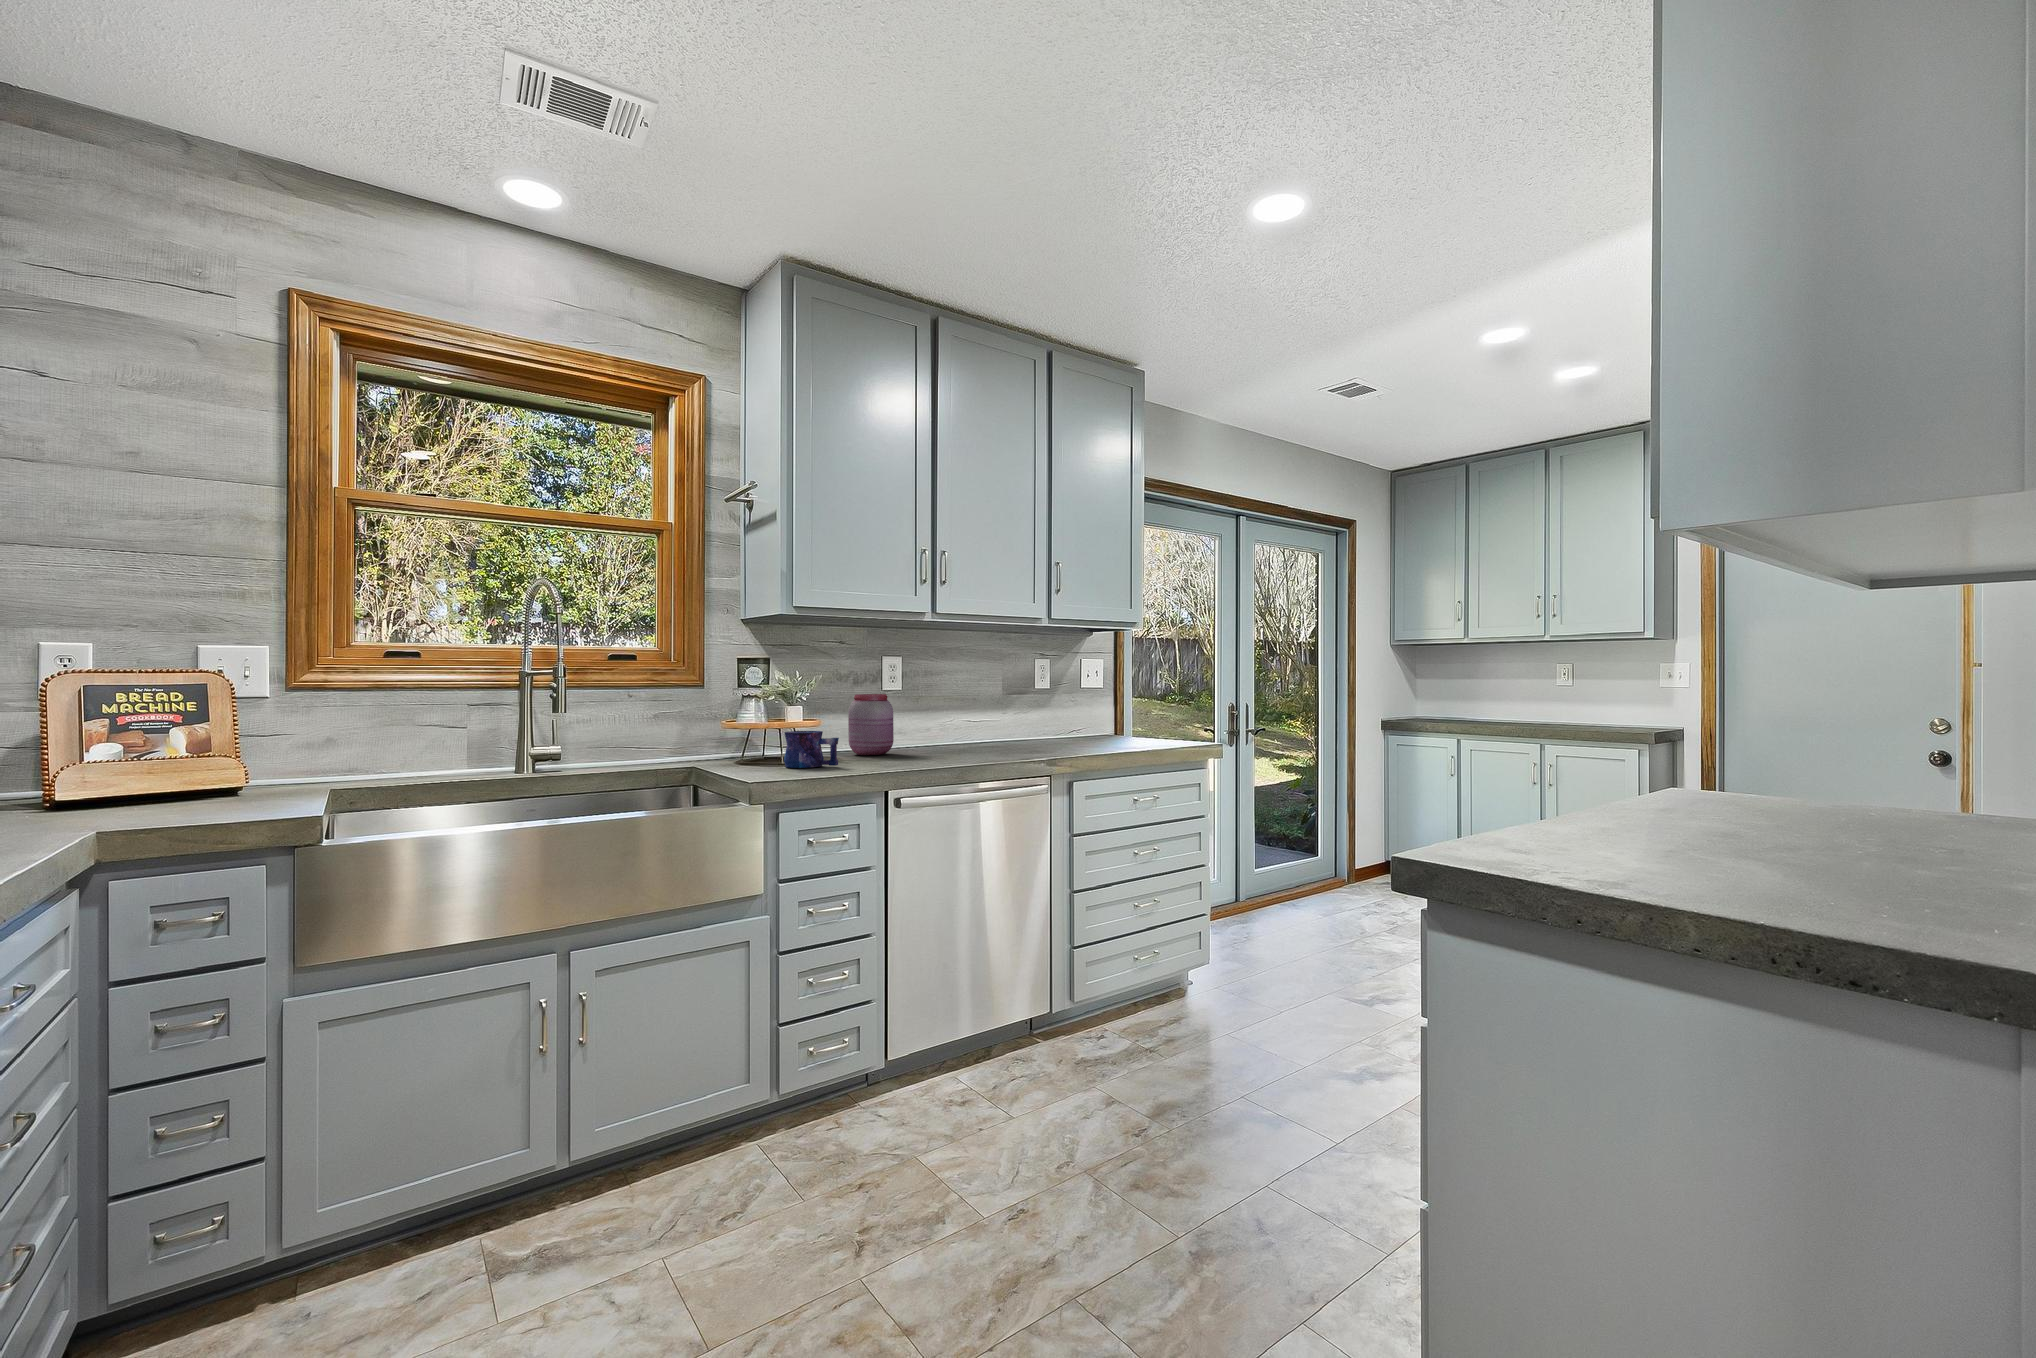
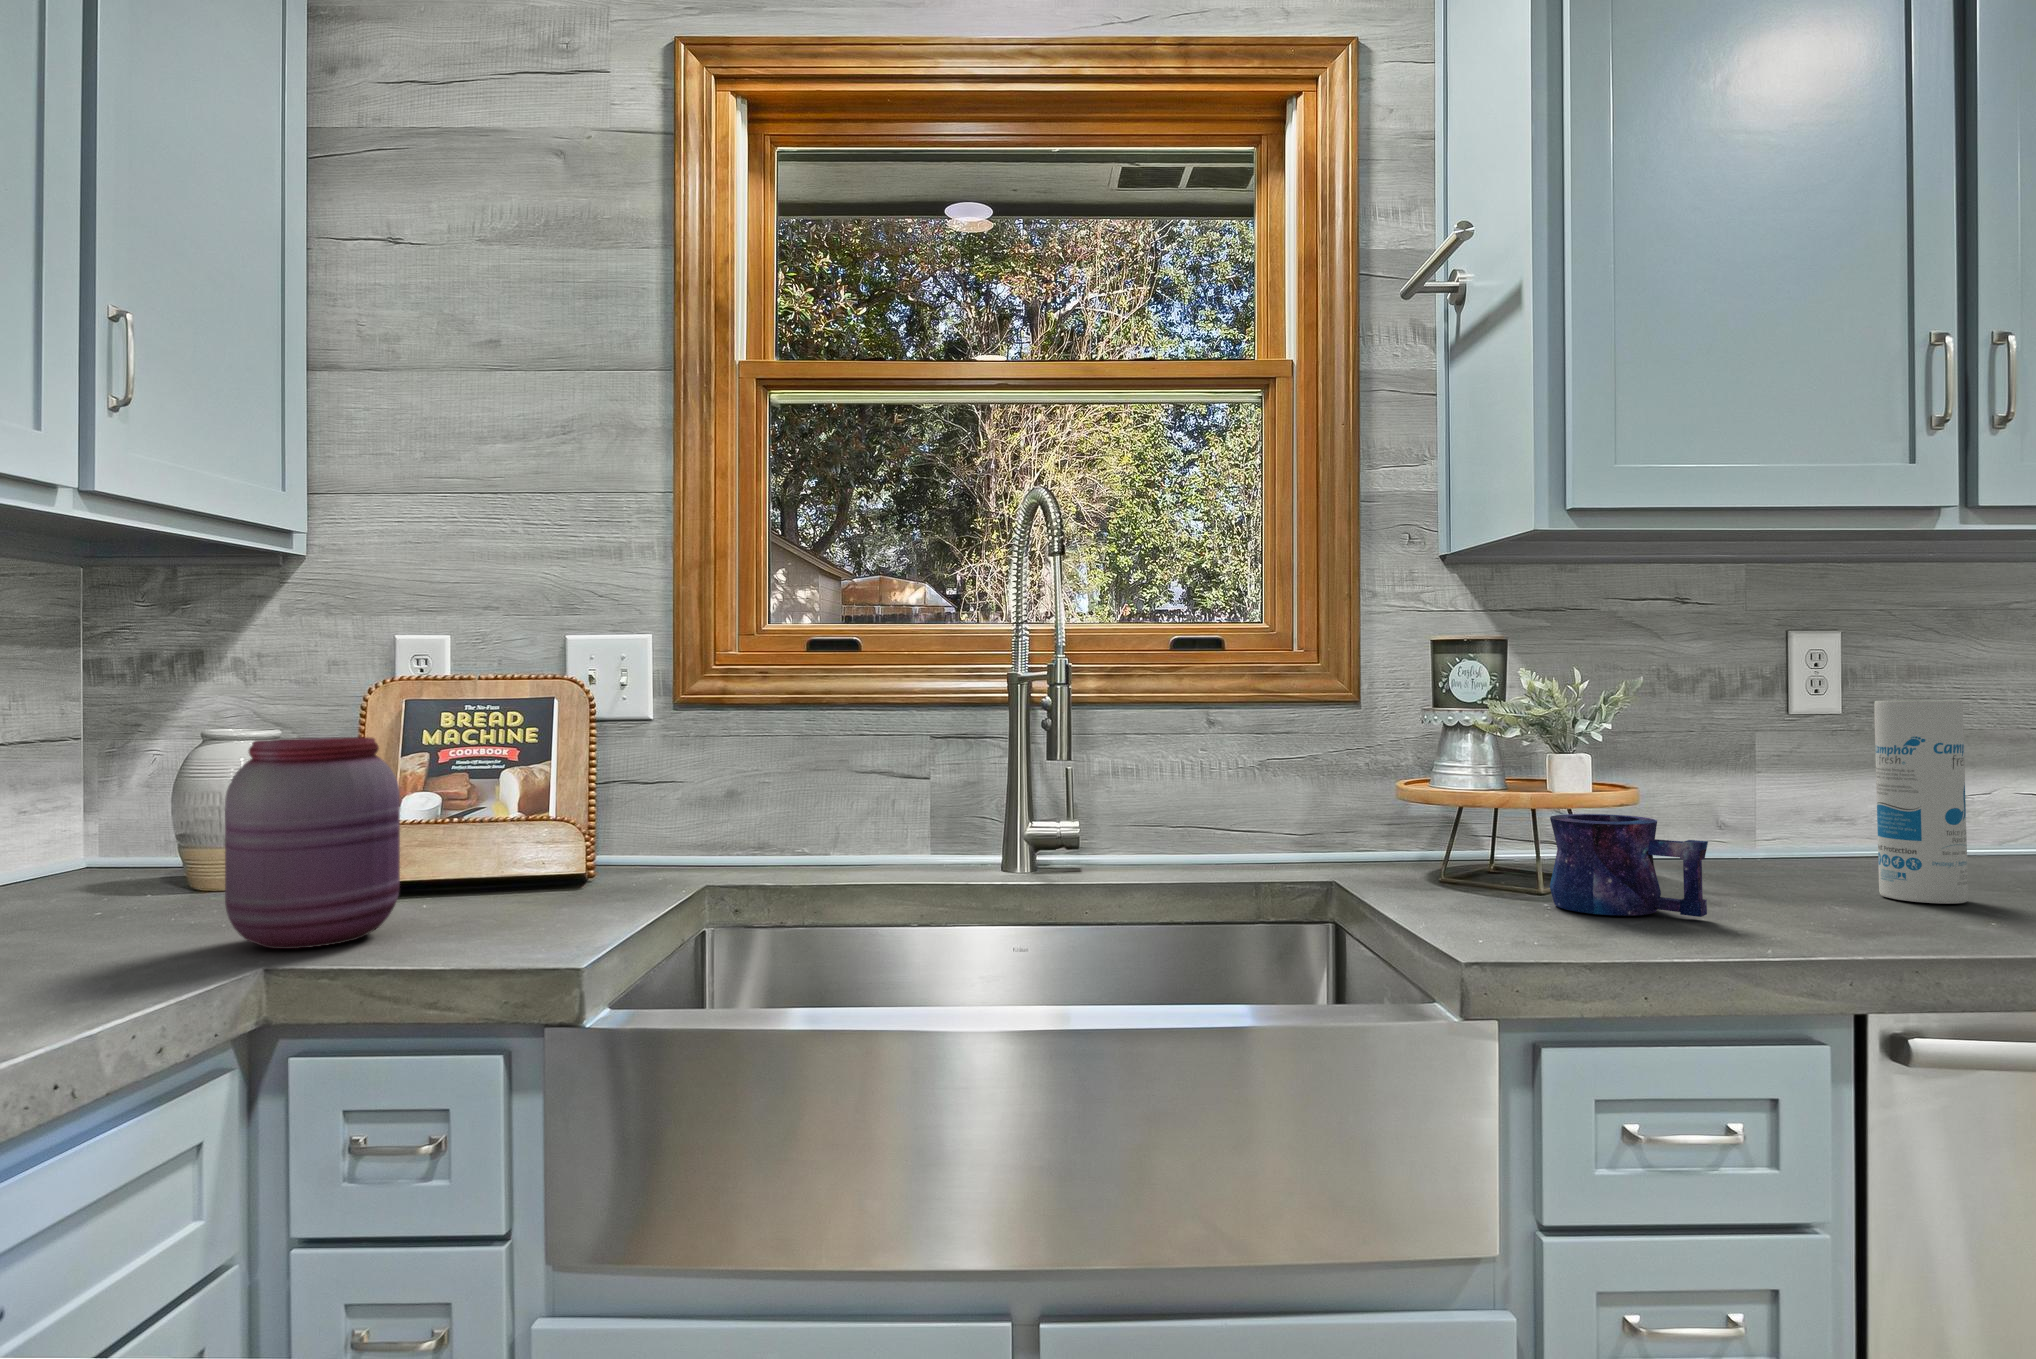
canister: none [900,686,927,759] -> present [1874,700,1968,904]
jar: present [848,694,894,755] -> present [225,737,400,949]

